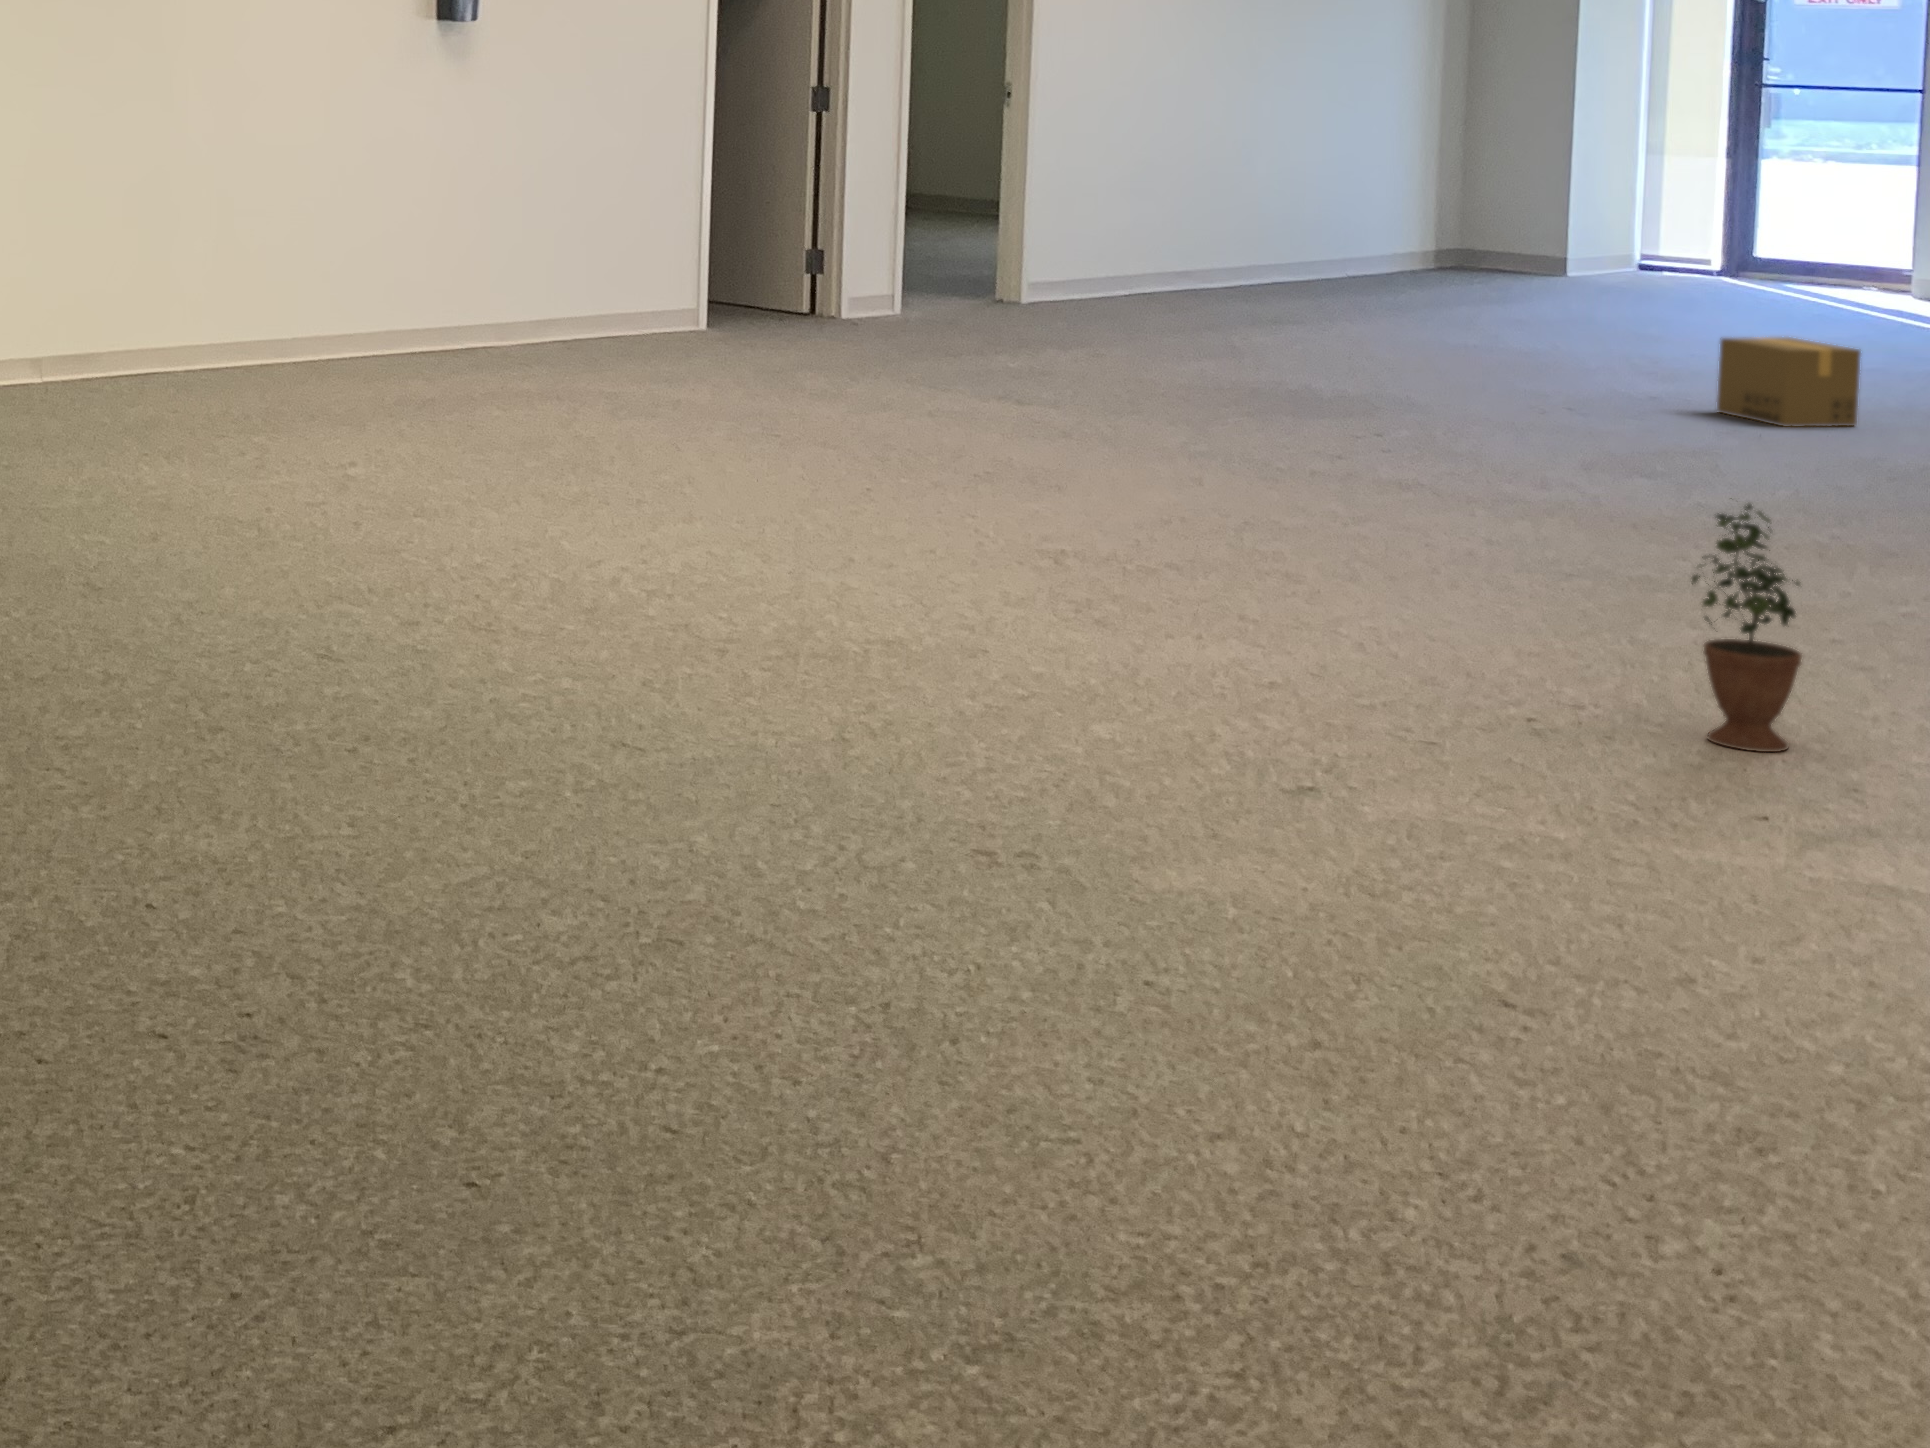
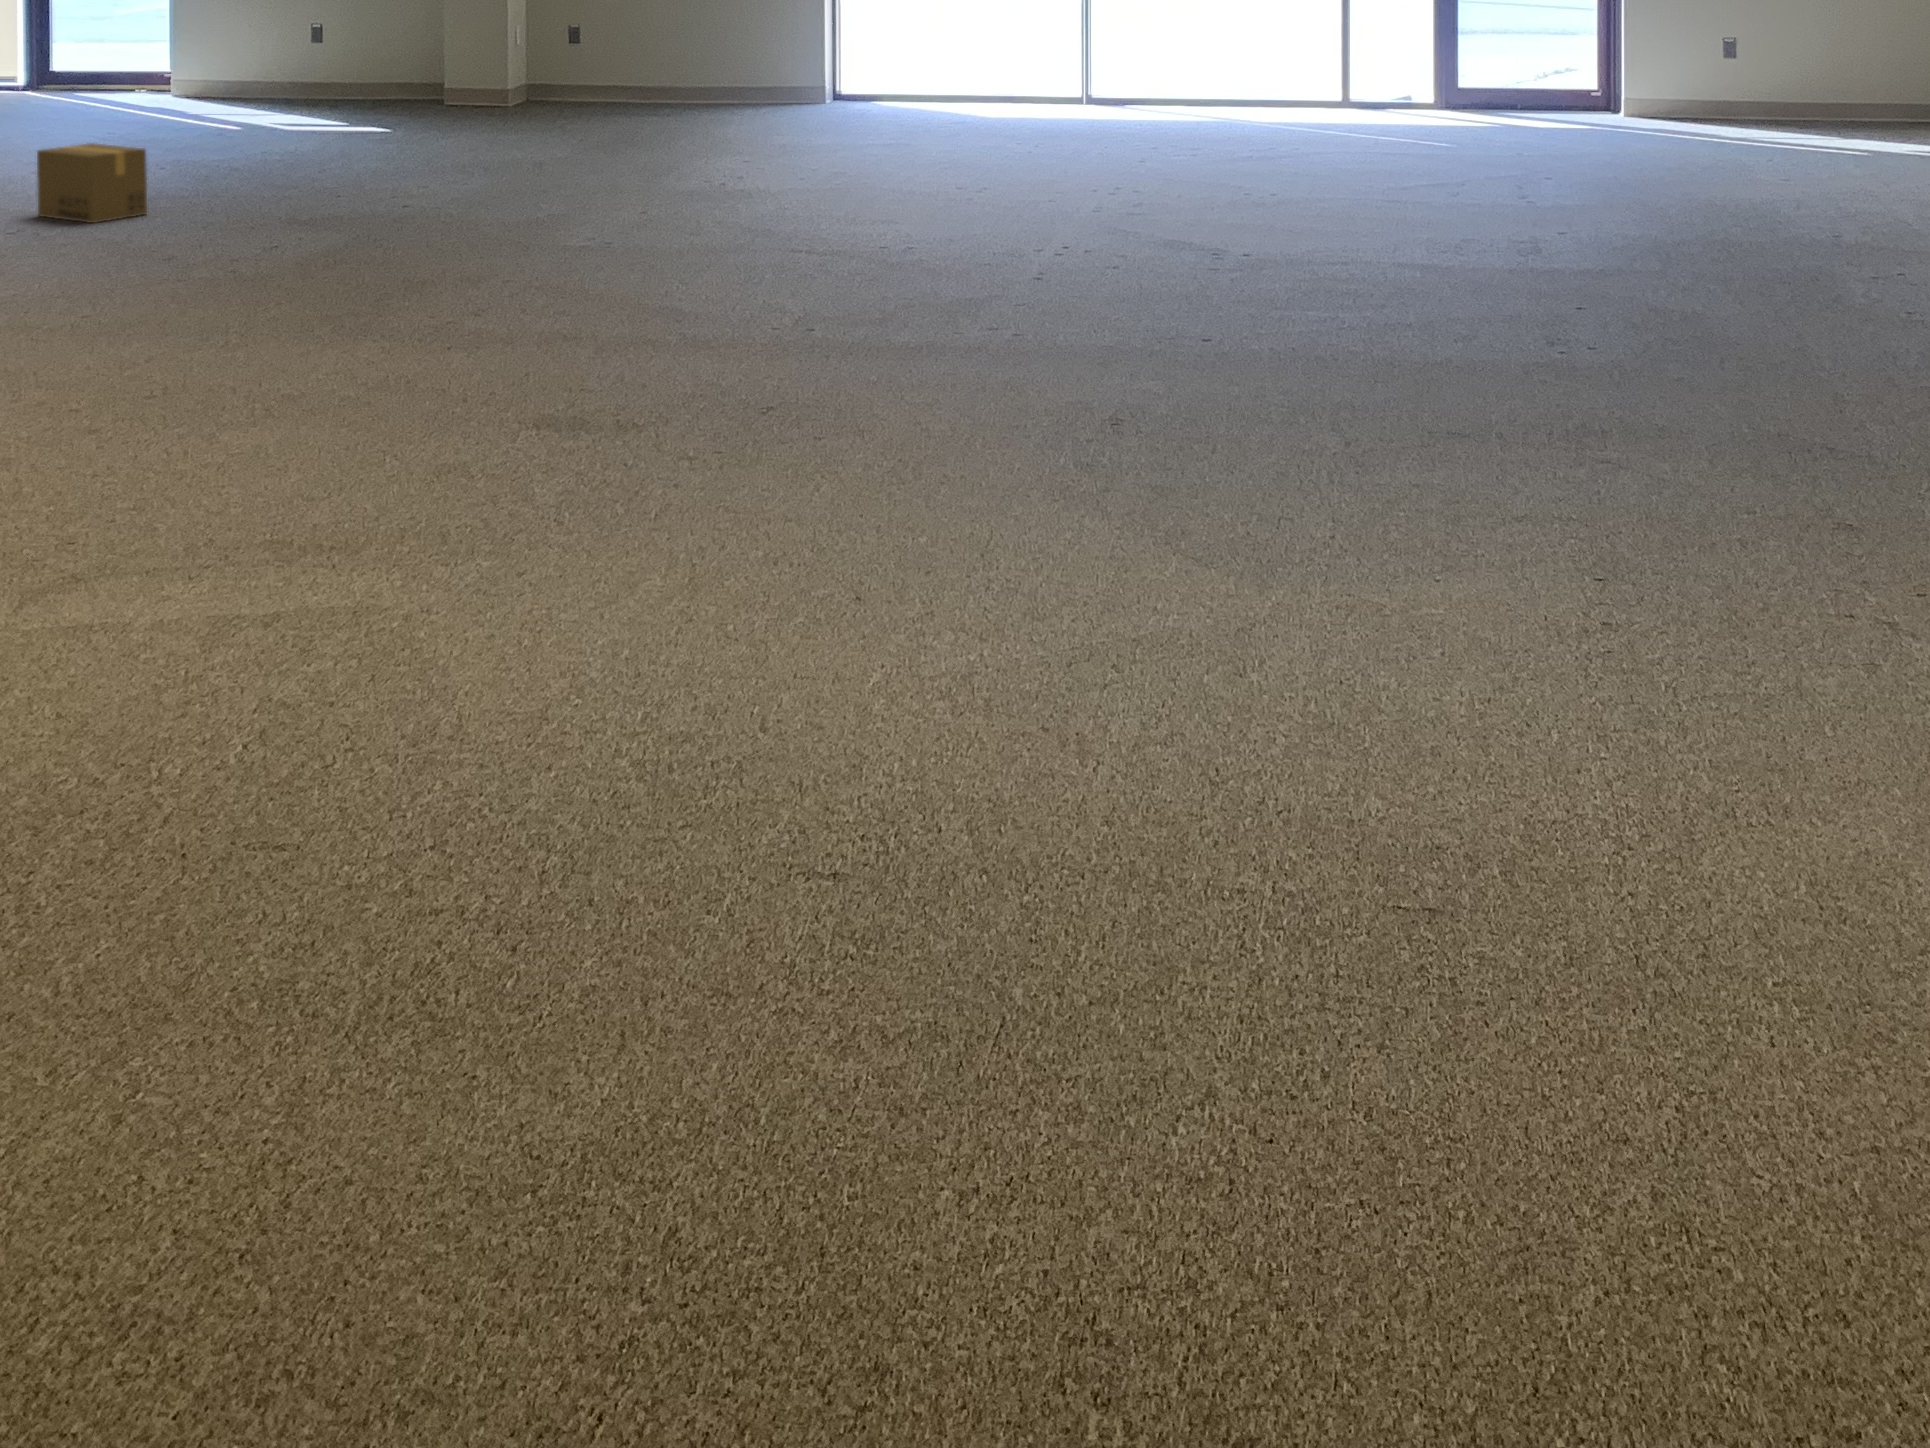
potted plant: present [1692,498,1802,752] -> none [50,351,149,594]

